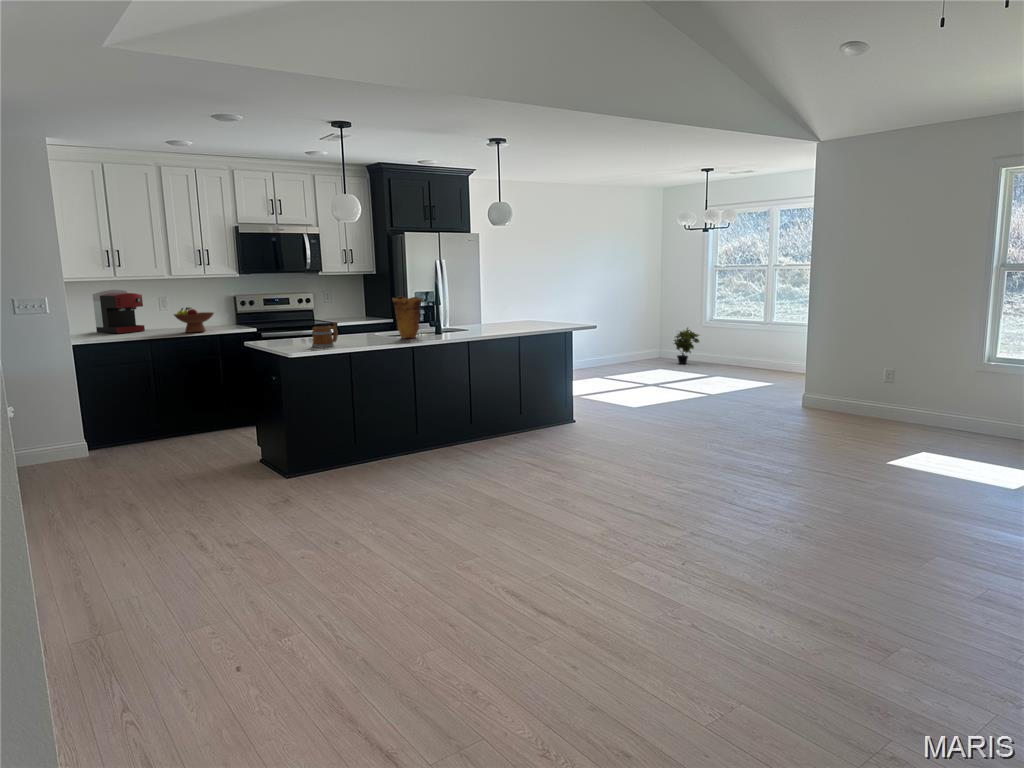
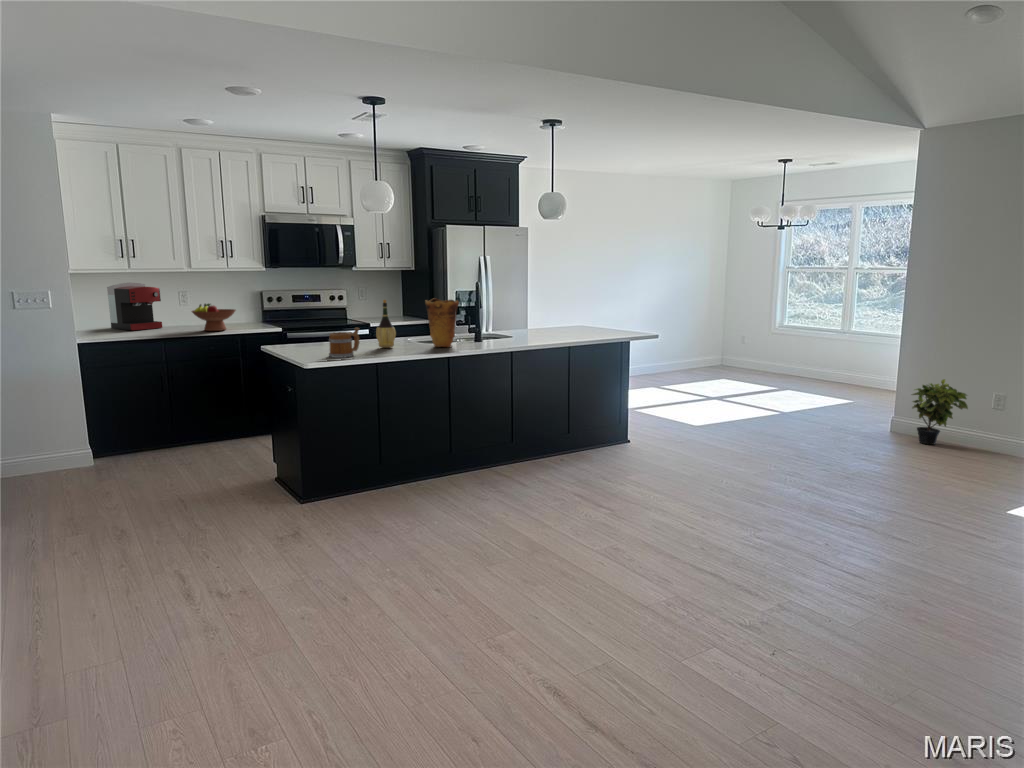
wine bottle: none [350,298,367,340] -> present [376,300,396,348]
potted plant: present [674,328,699,364] -> present [912,379,968,445]

